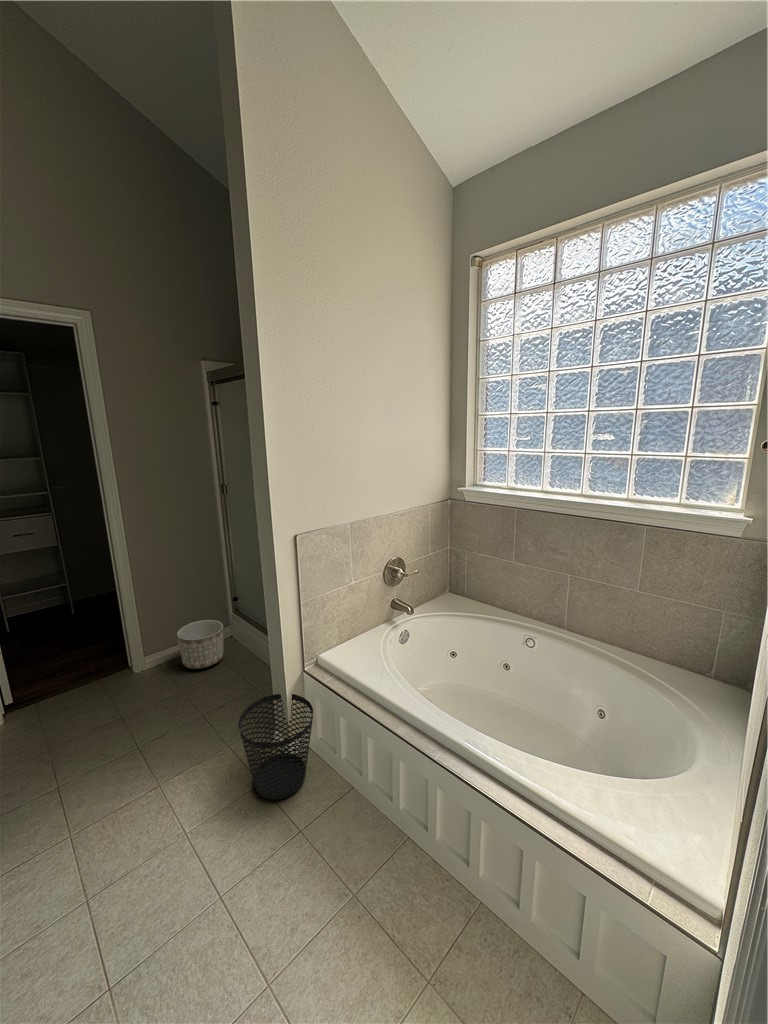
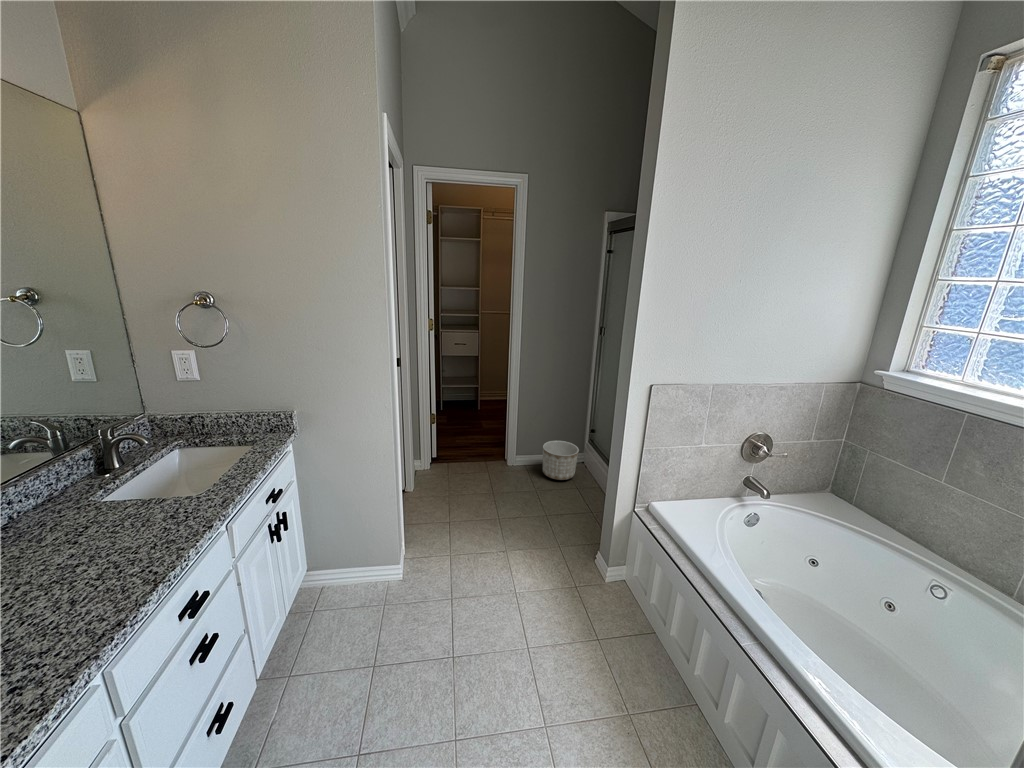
wastebasket: present [238,694,313,800] -> none [568,519,634,608]

